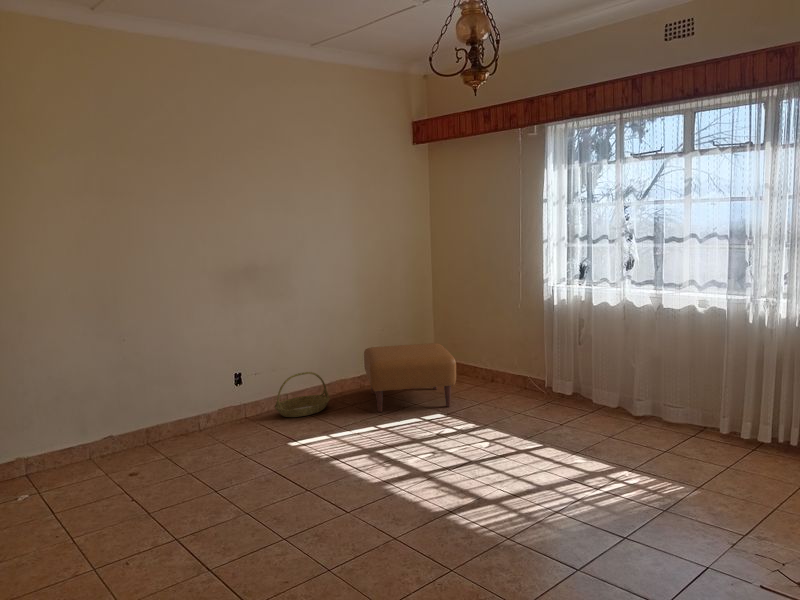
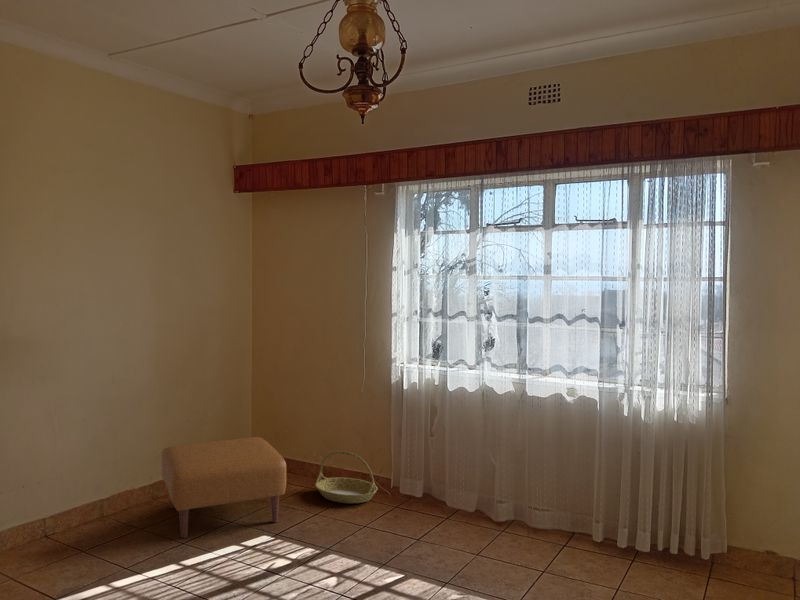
basket: present [275,372,330,417] -> present [315,451,378,503]

